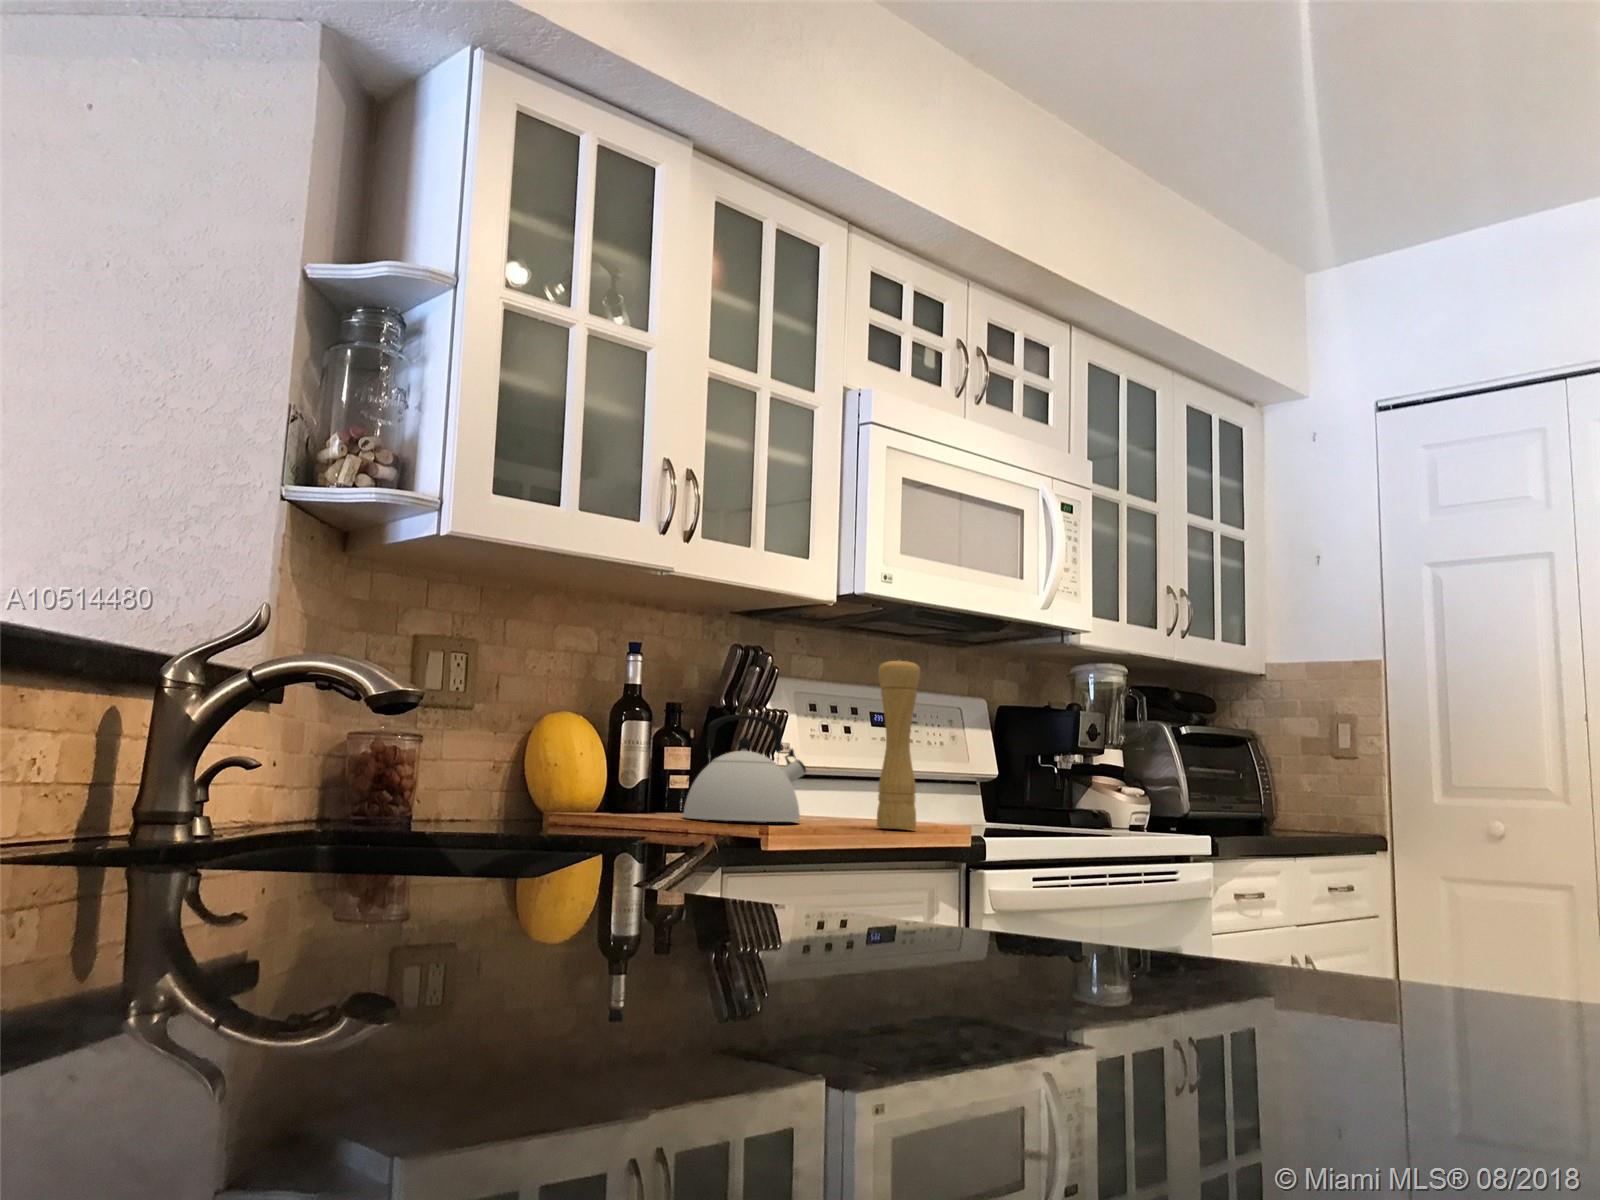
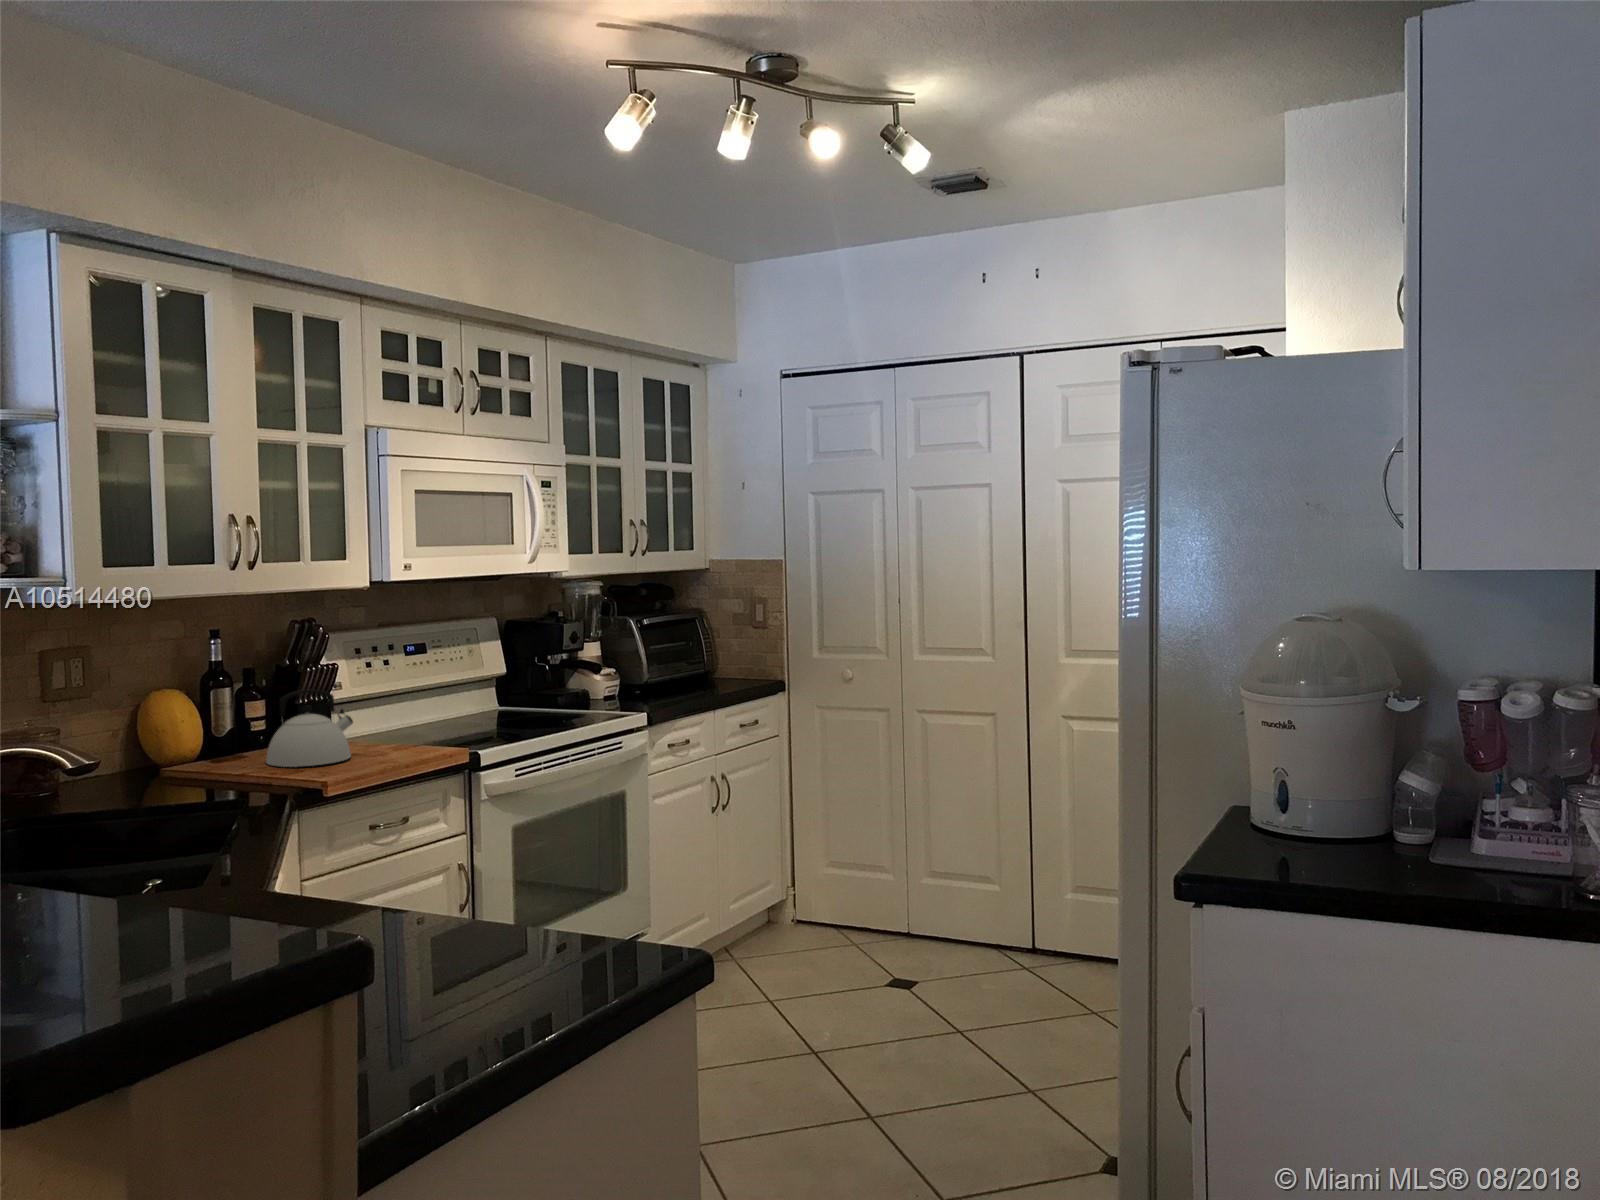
pepper mill: present [877,659,920,829] -> none [400,646,431,758]

